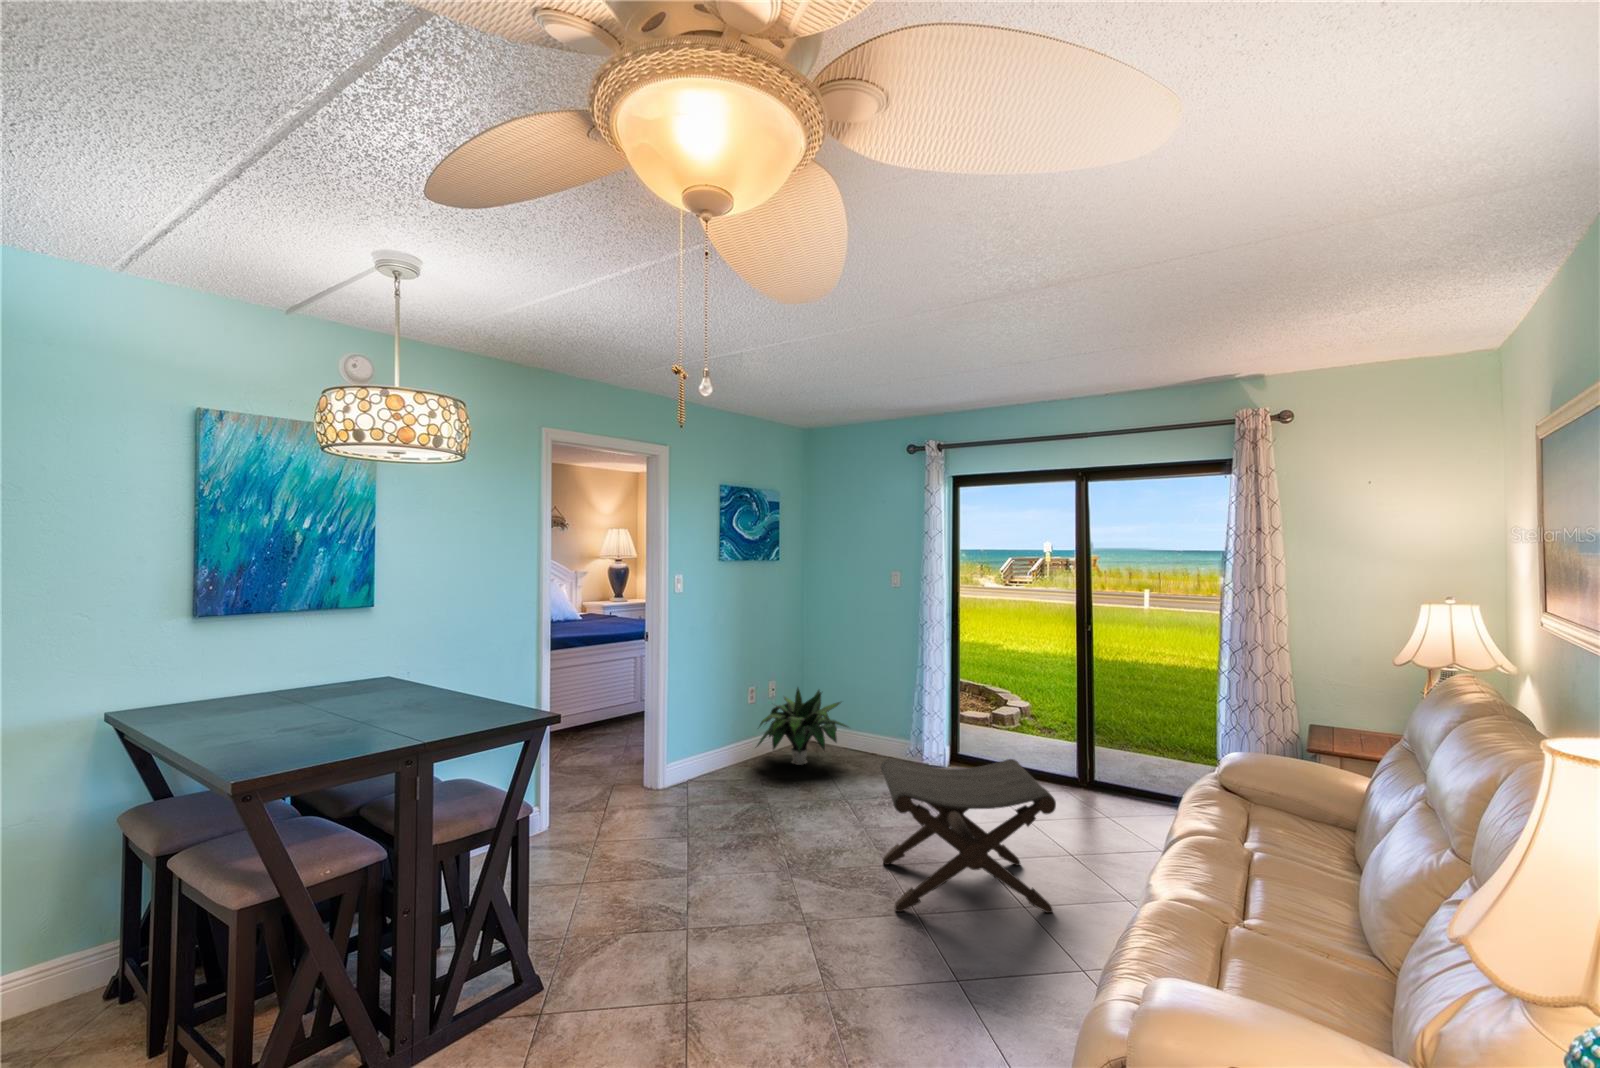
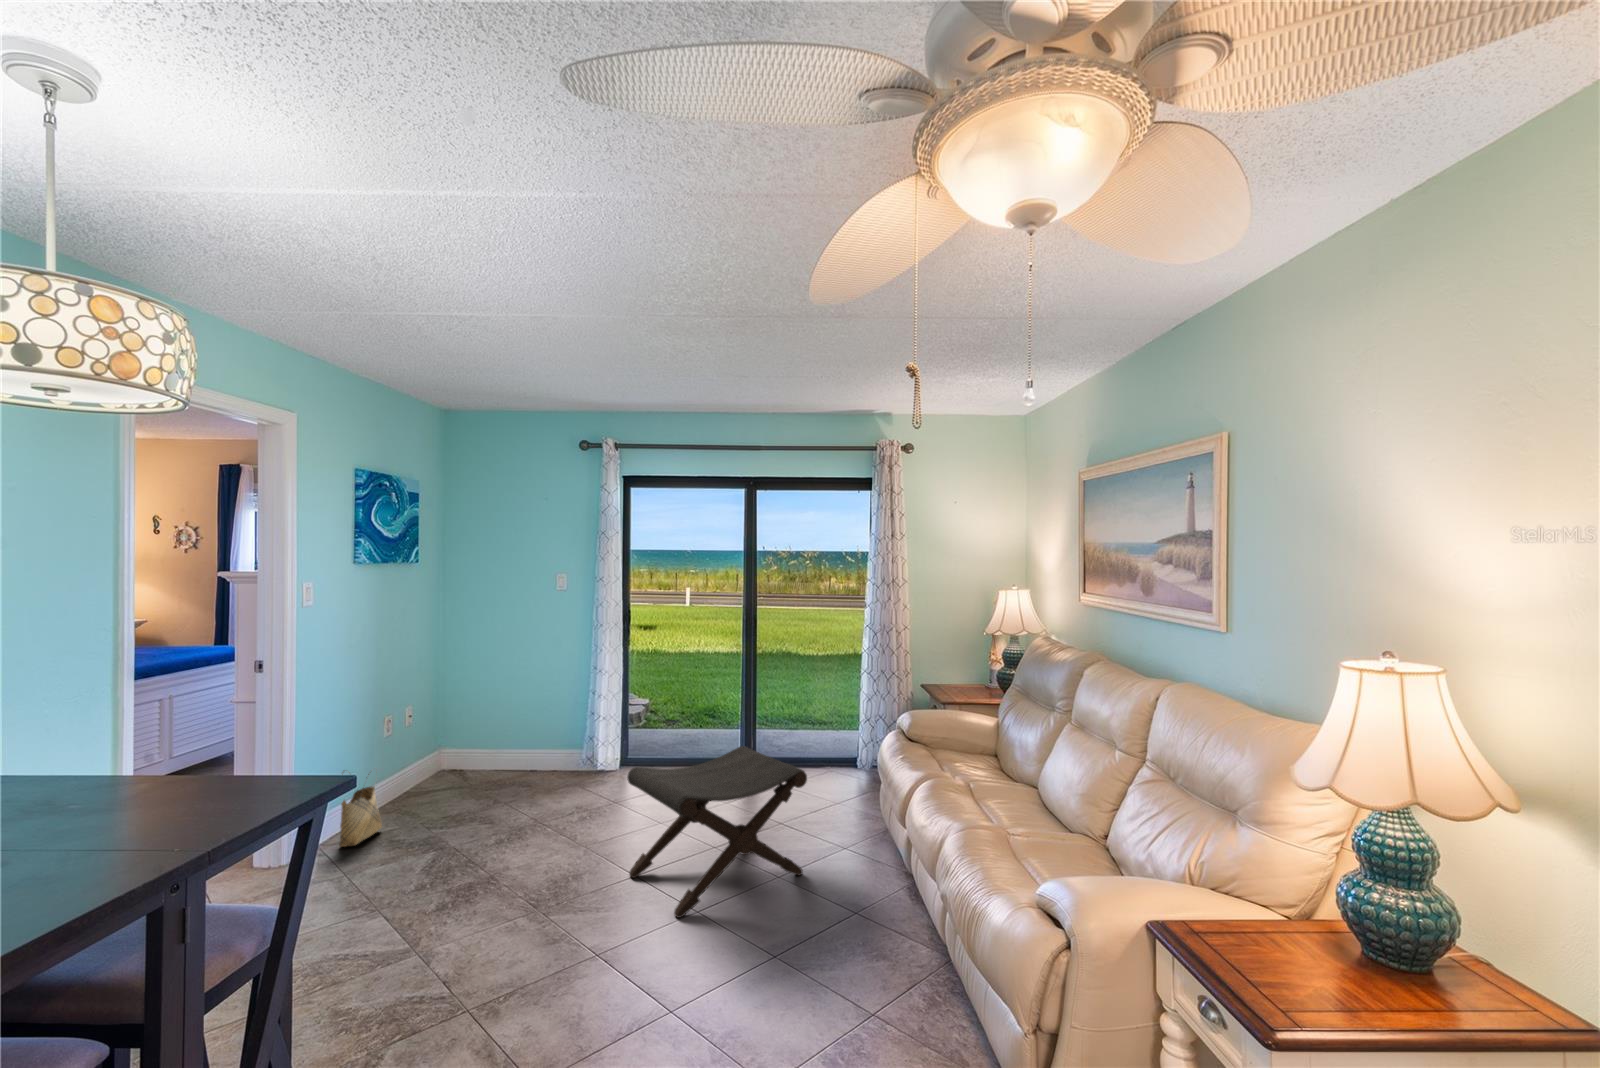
potted plant: present [757,688,847,765] -> none [398,710,520,802]
woven basket: none [703,721,736,782] -> present [339,774,382,847]

